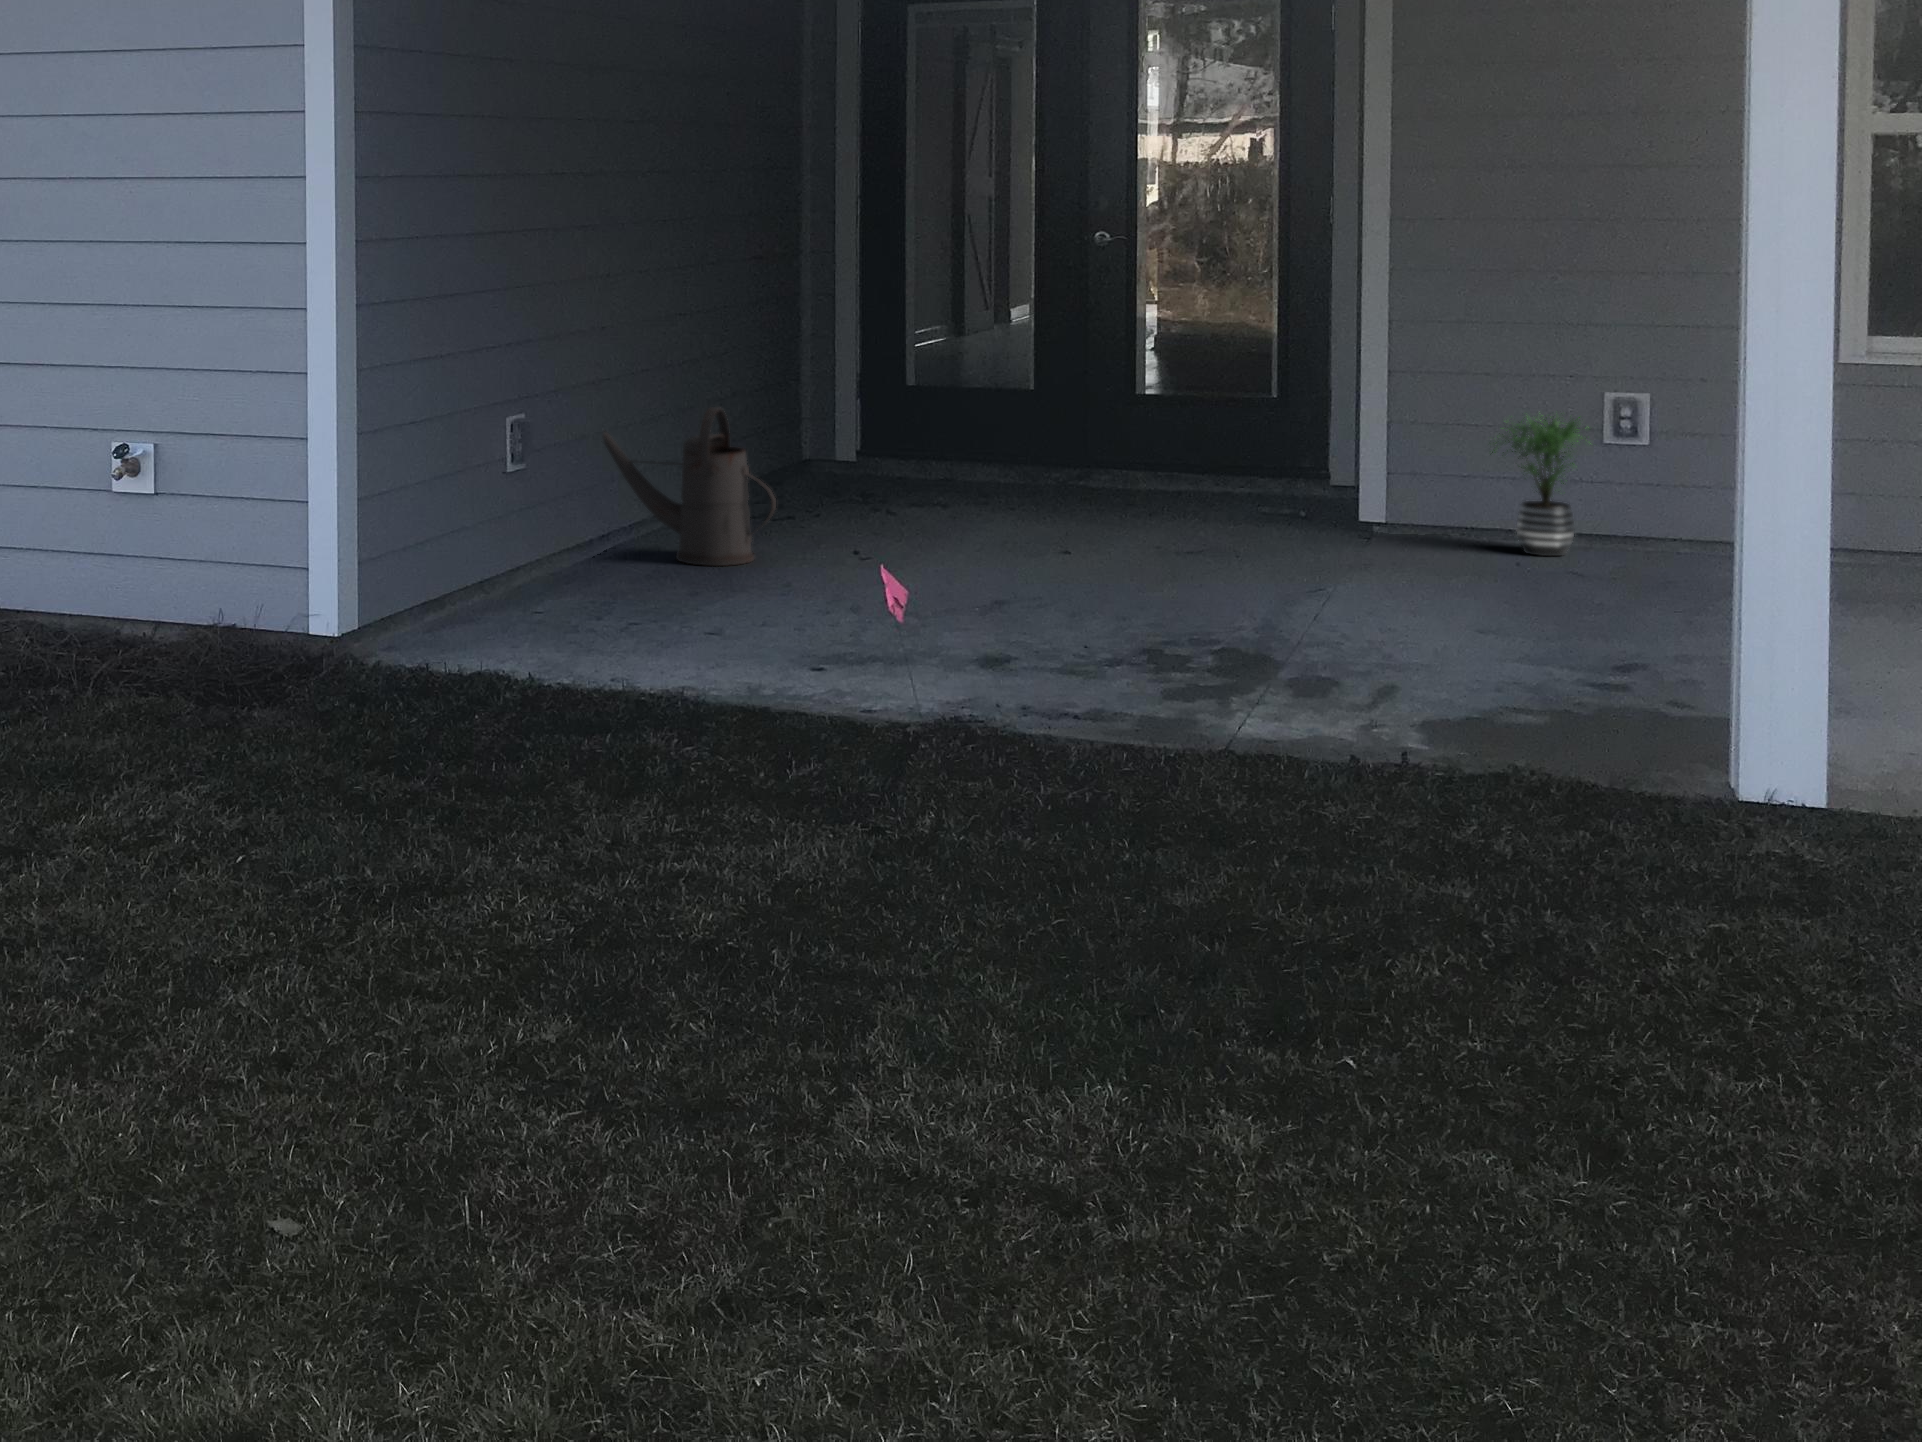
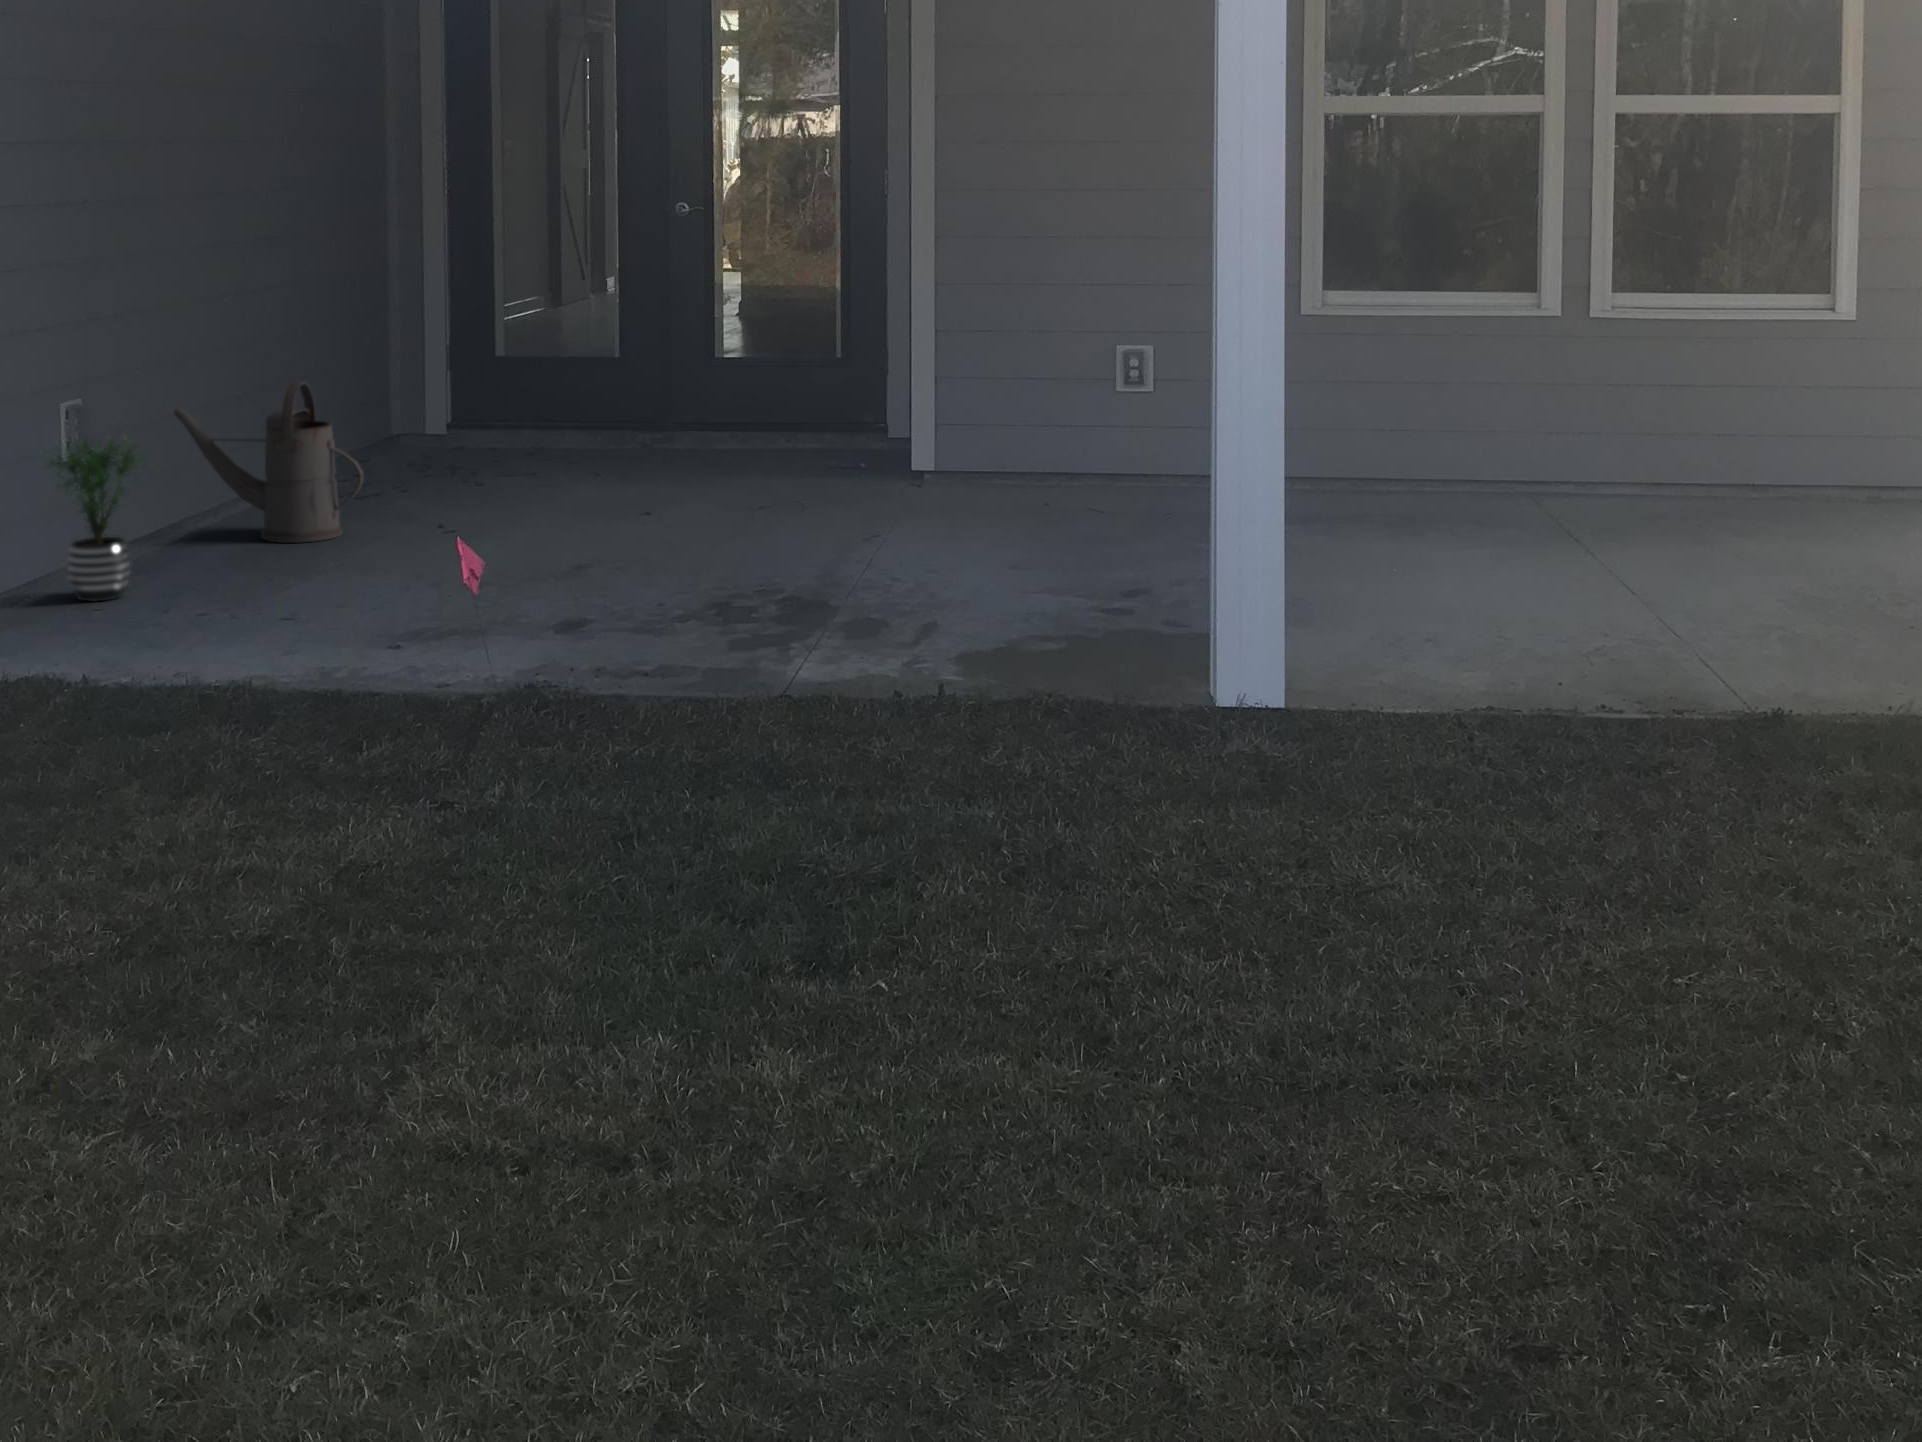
potted plant: present [1490,413,1590,556] -> present [48,438,158,602]

